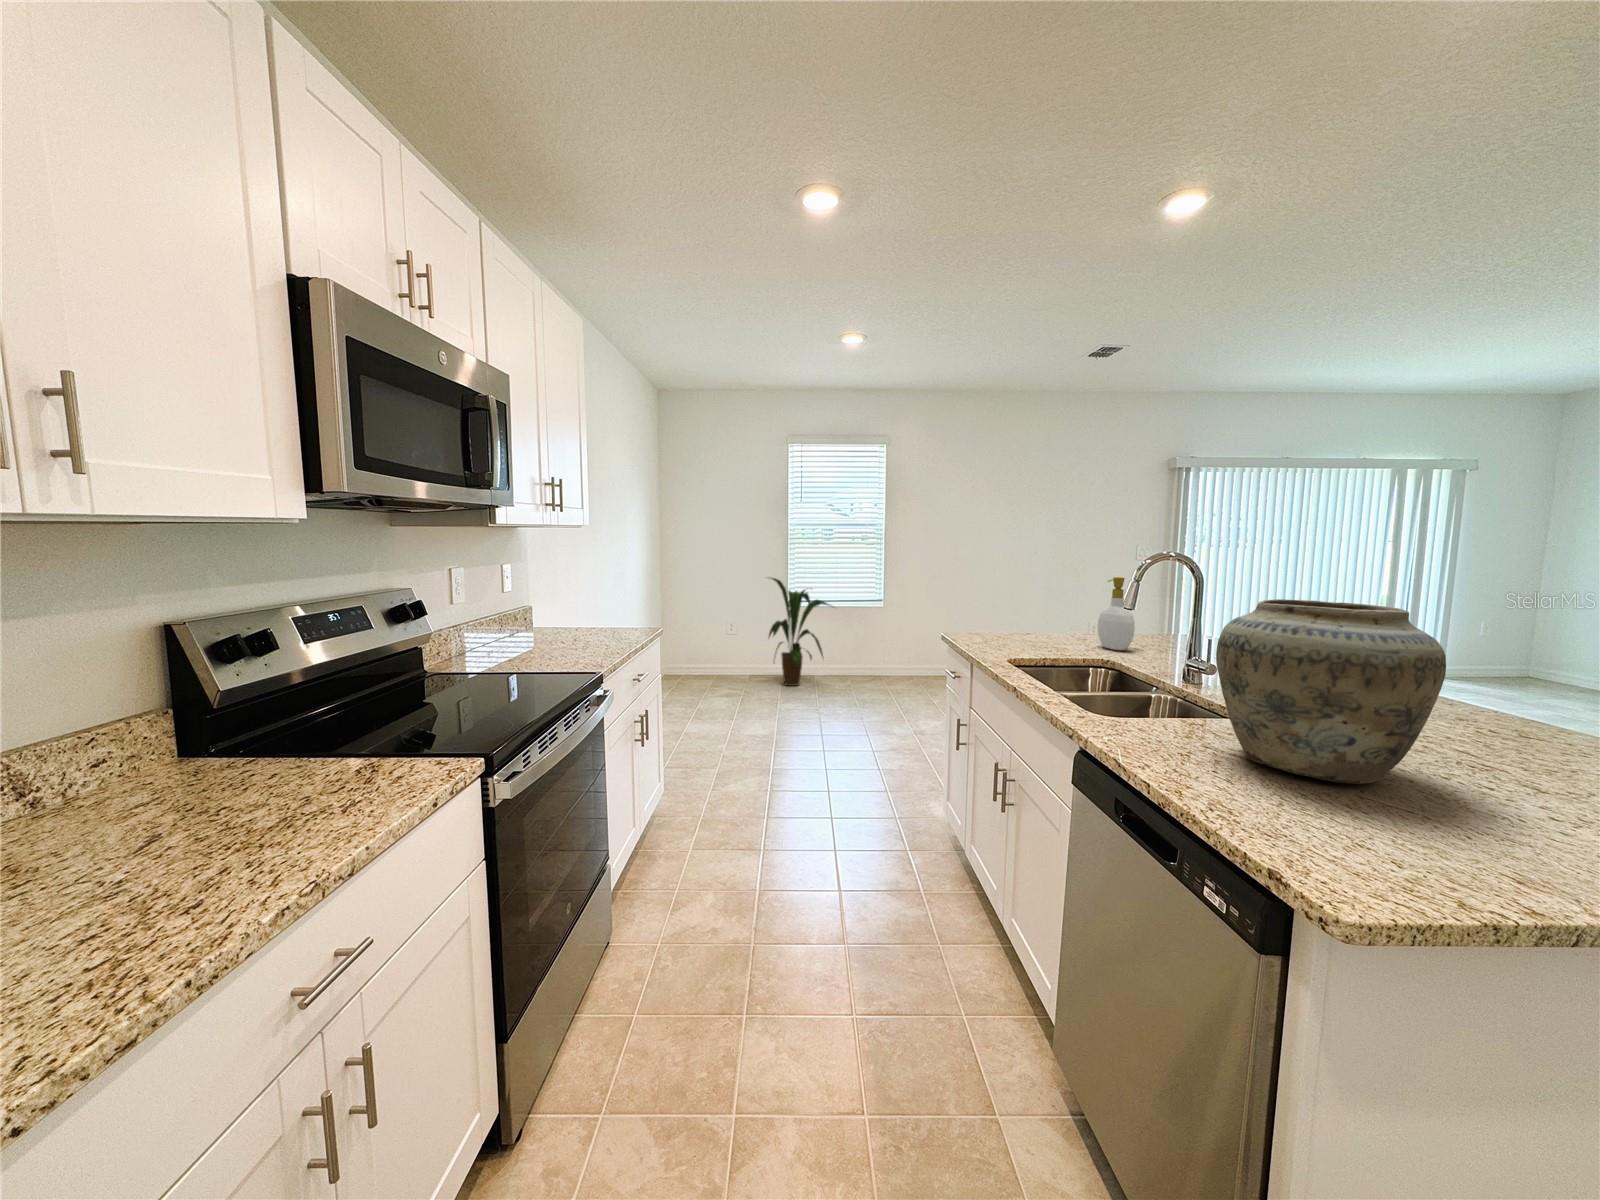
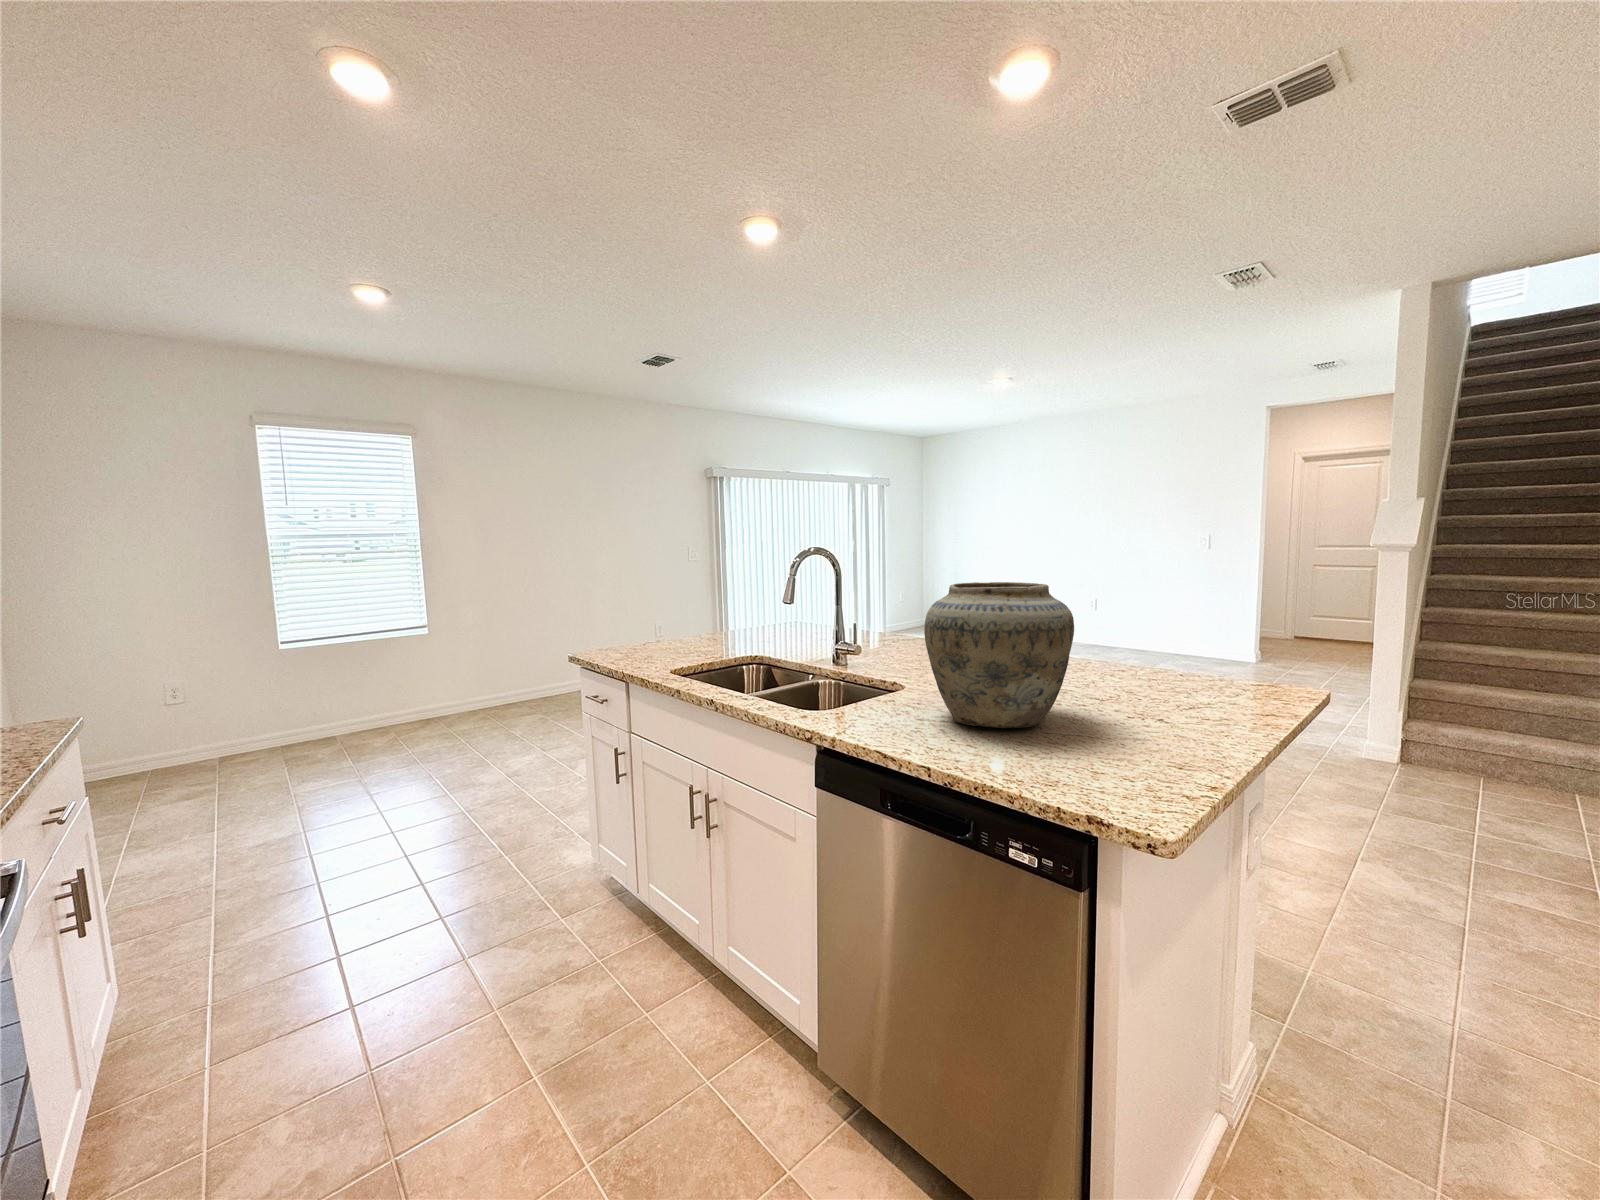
soap bottle: present [1098,577,1135,651] -> none [735,575,770,646]
house plant: present [769,578,830,686] -> none [230,612,358,763]

